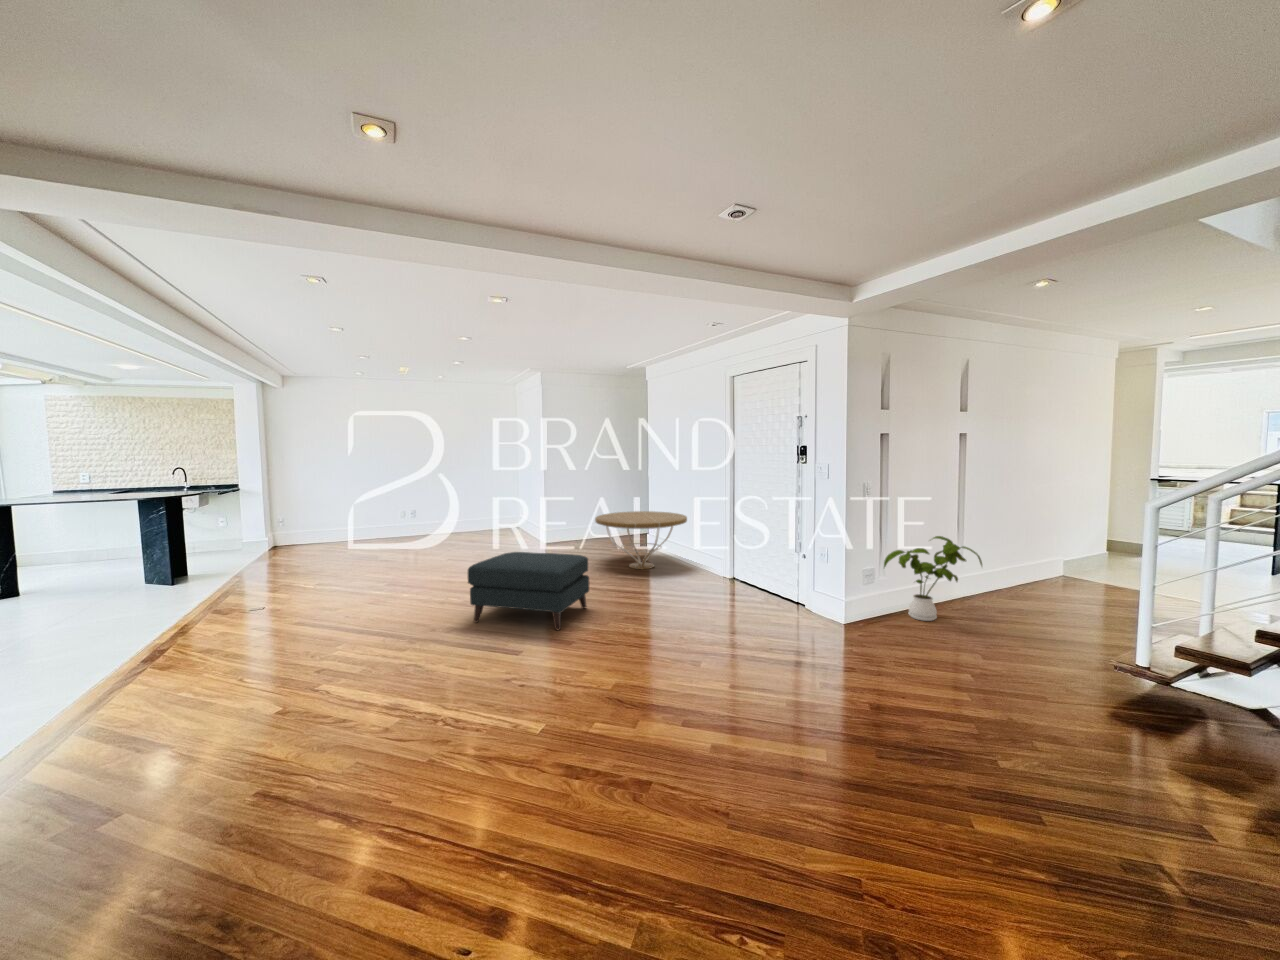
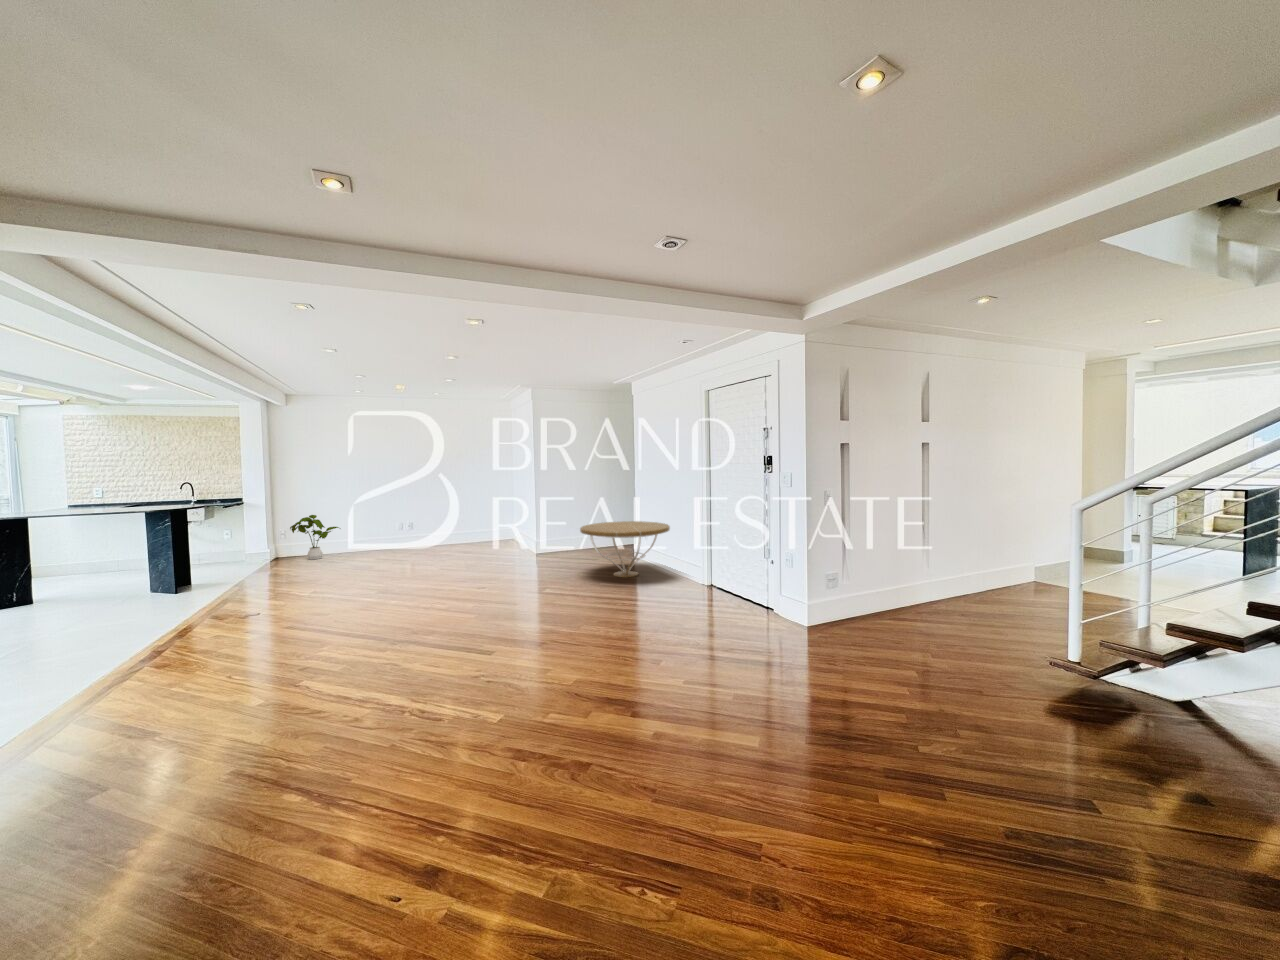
house plant: present [884,536,982,621] -> present [290,515,339,560]
ottoman: present [468,552,589,630] -> none [448,560,567,633]

